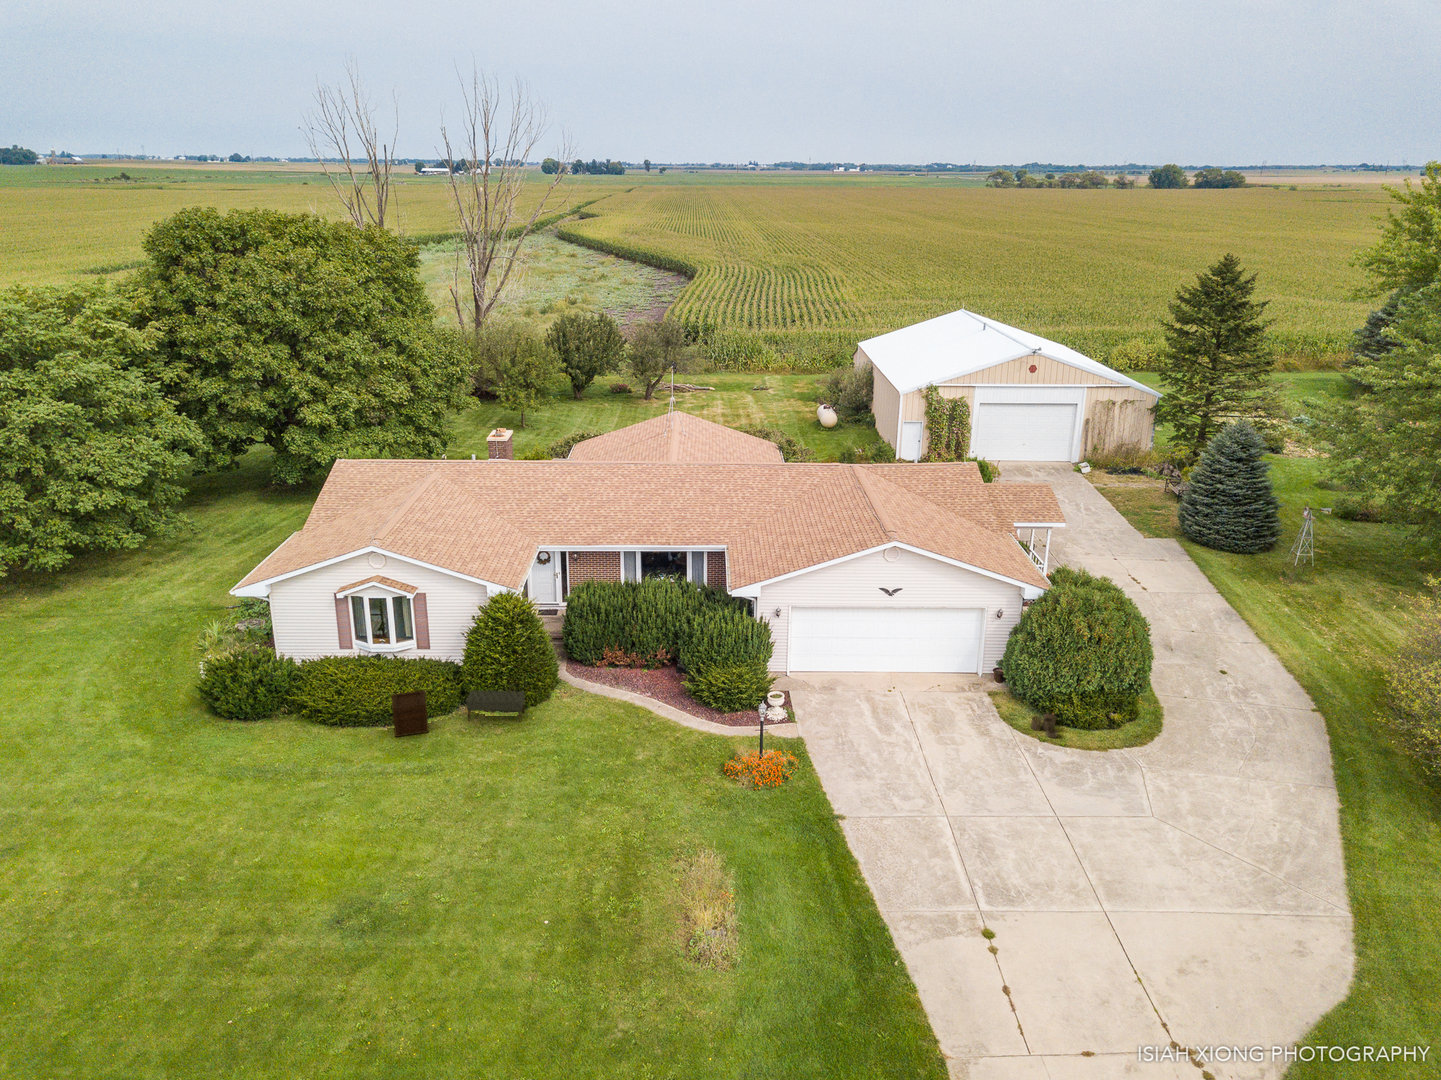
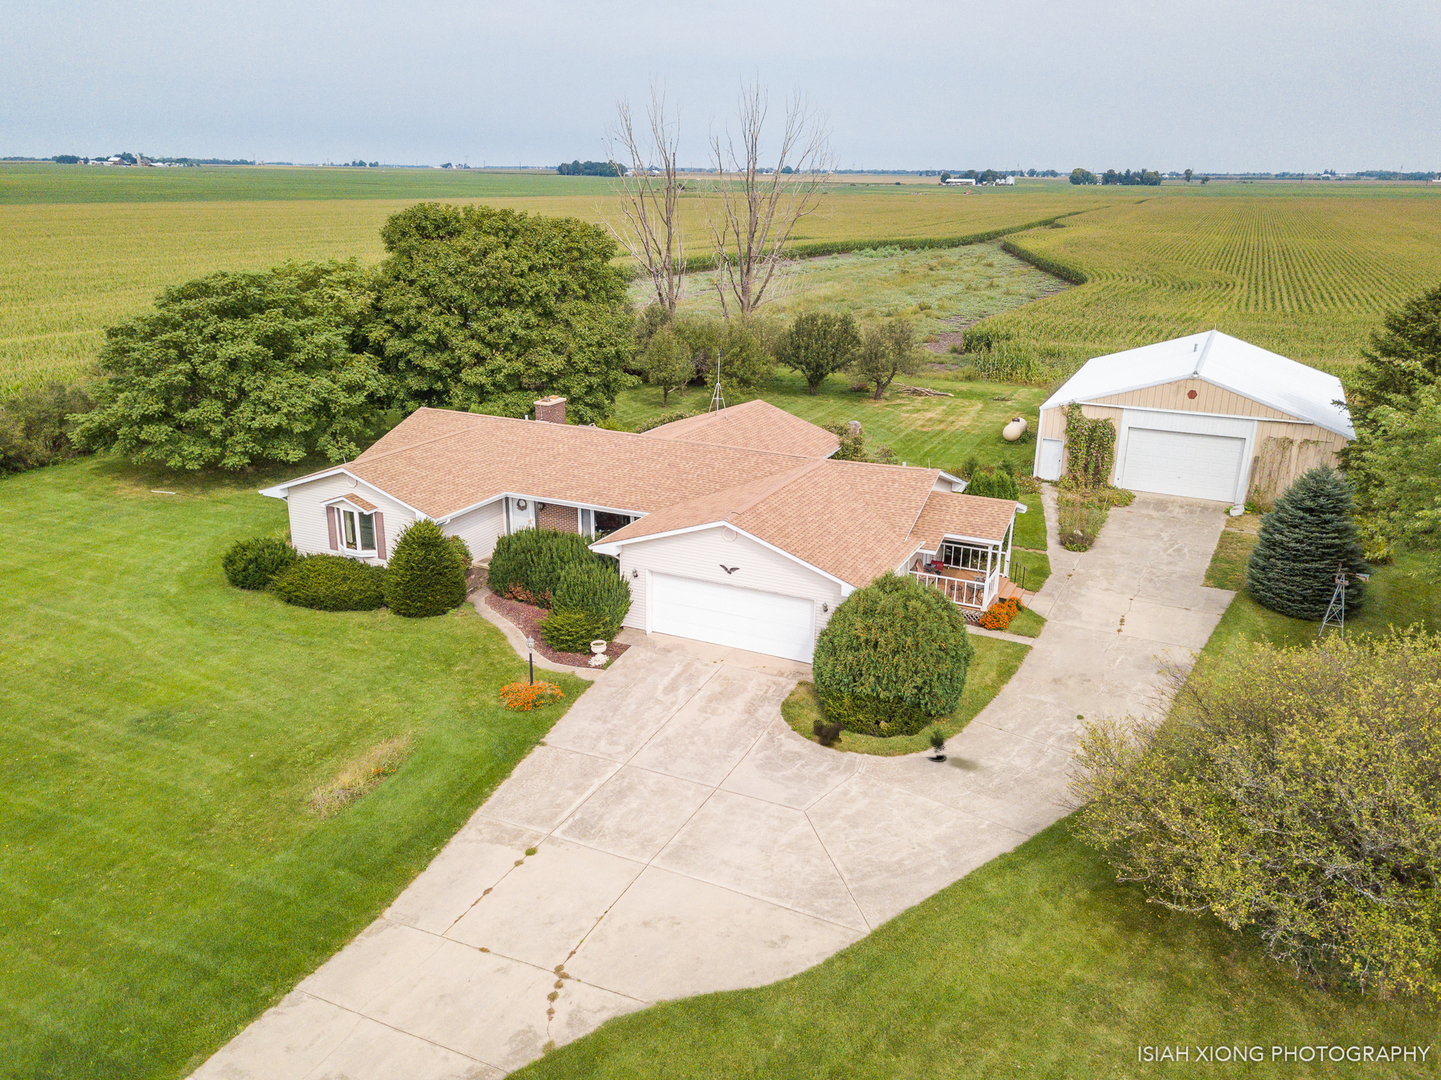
wooden crate: present [392,690,429,737] -> none [308,582,348,617]
bench: present [466,691,525,721] -> none [368,593,416,625]
potted tree: none [1131,698,1154,728] -> present [928,730,945,762]

